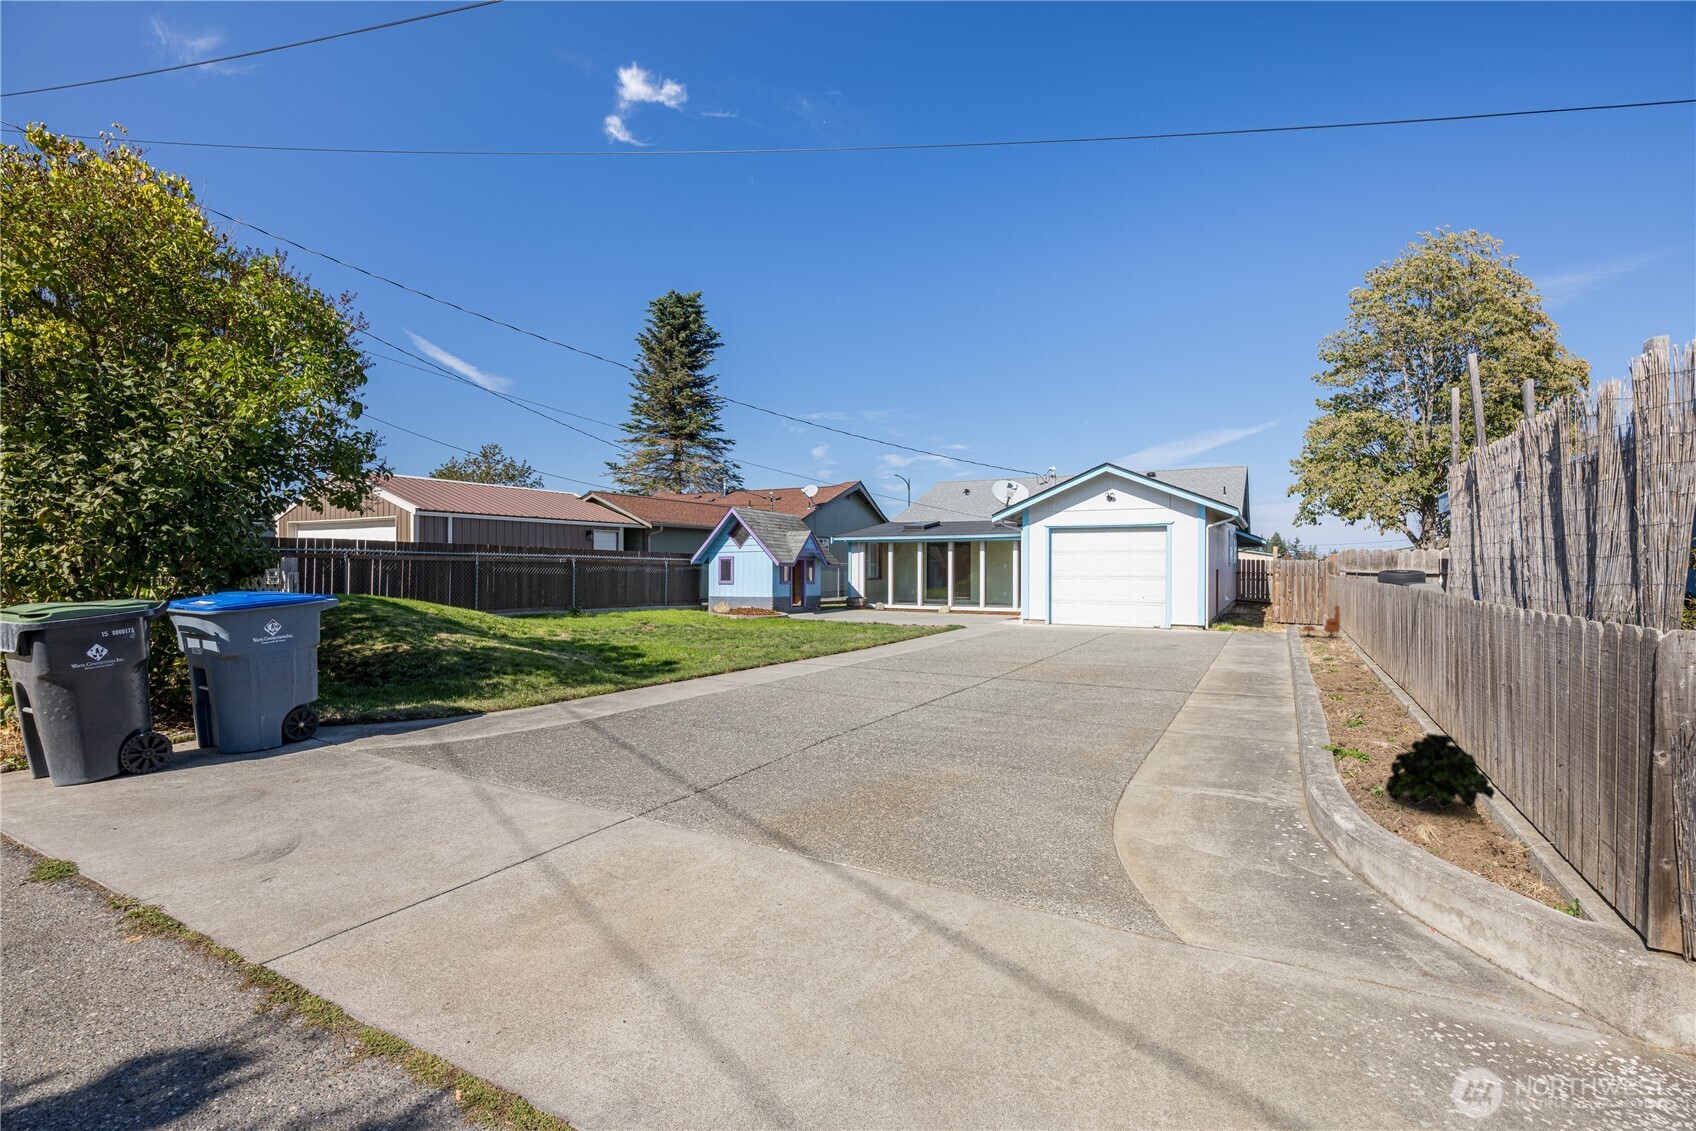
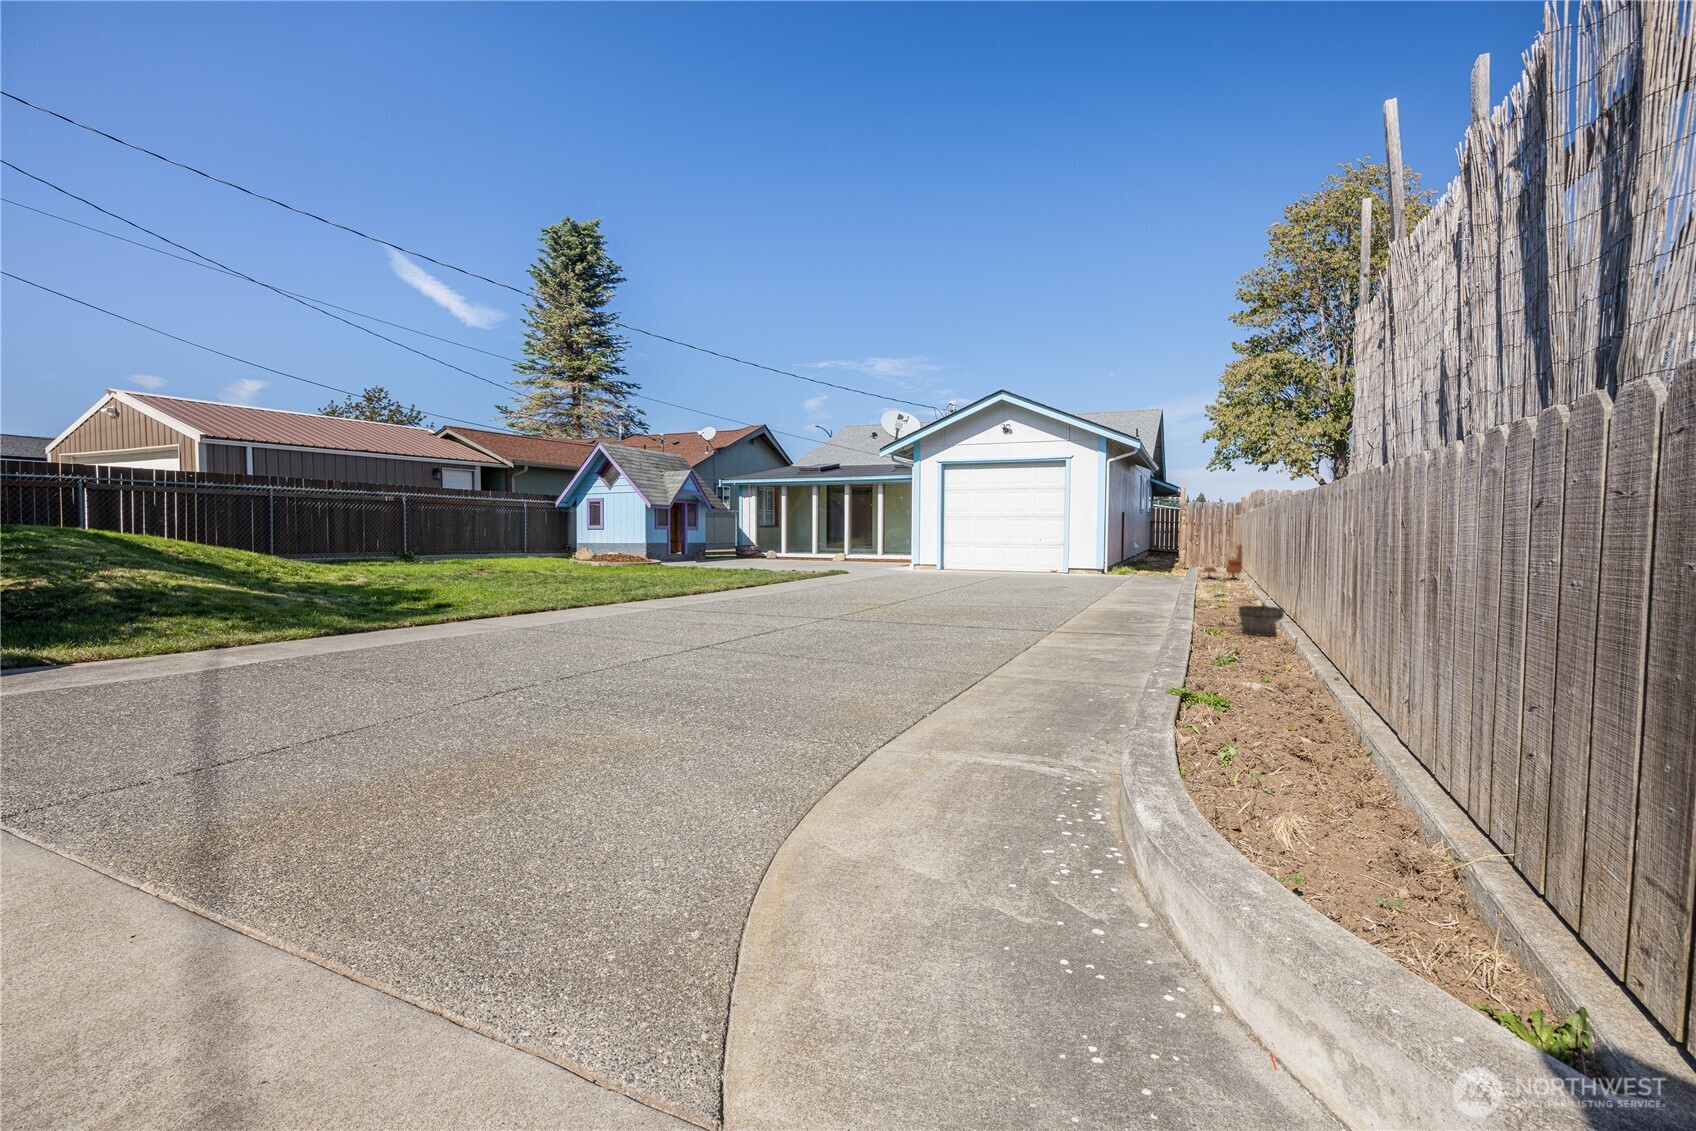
wooden bucket: none [1352,668,1392,699] -> present [1239,603,1284,636]
potted plant: present [1386,733,1495,808] -> none [1238,661,1406,783]

